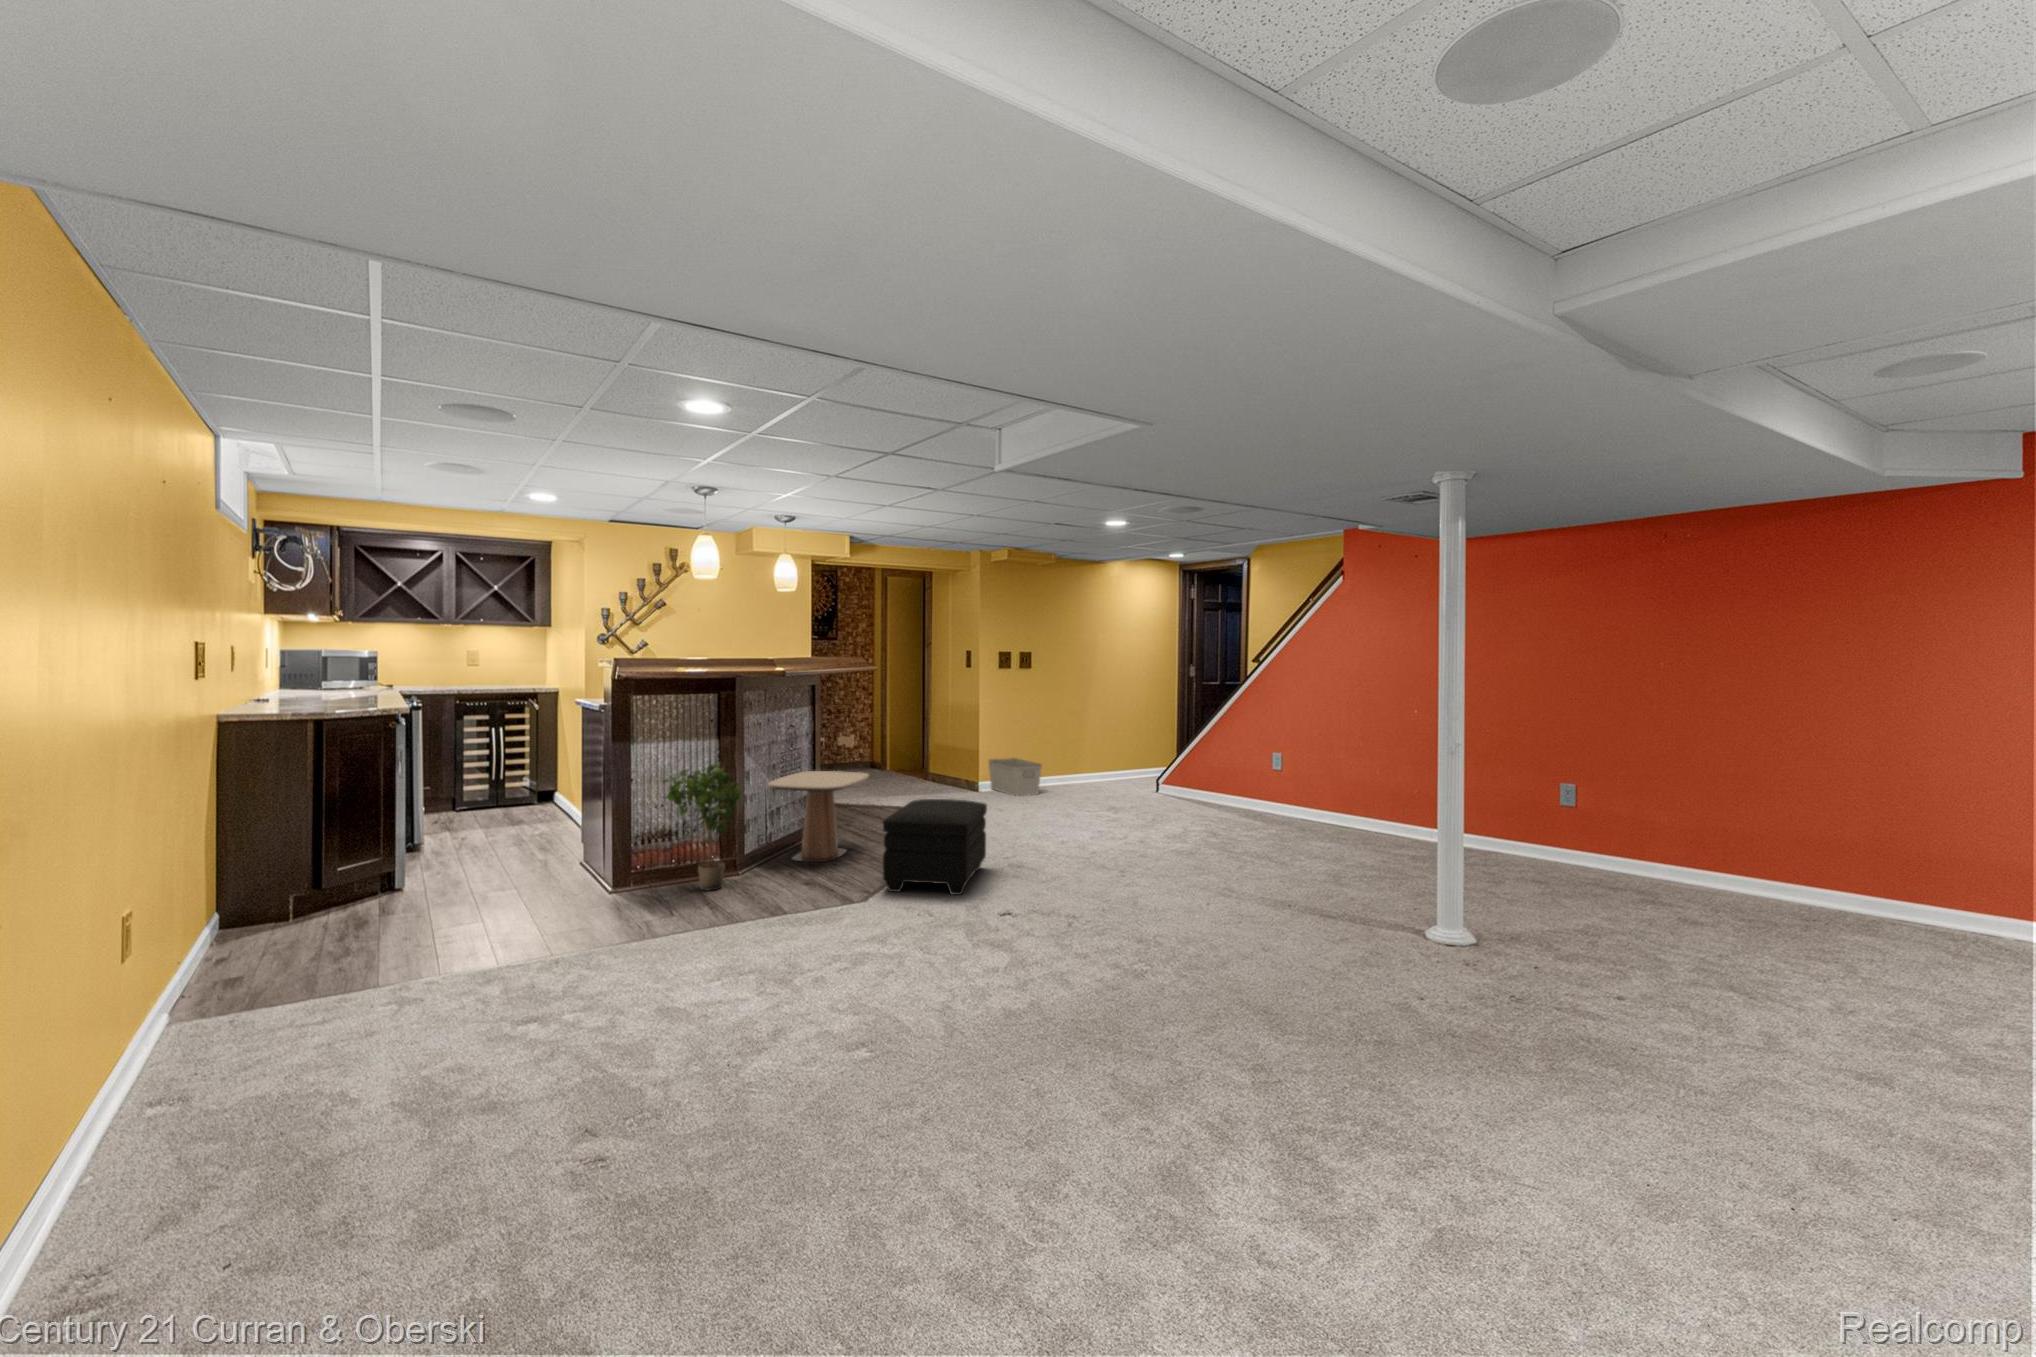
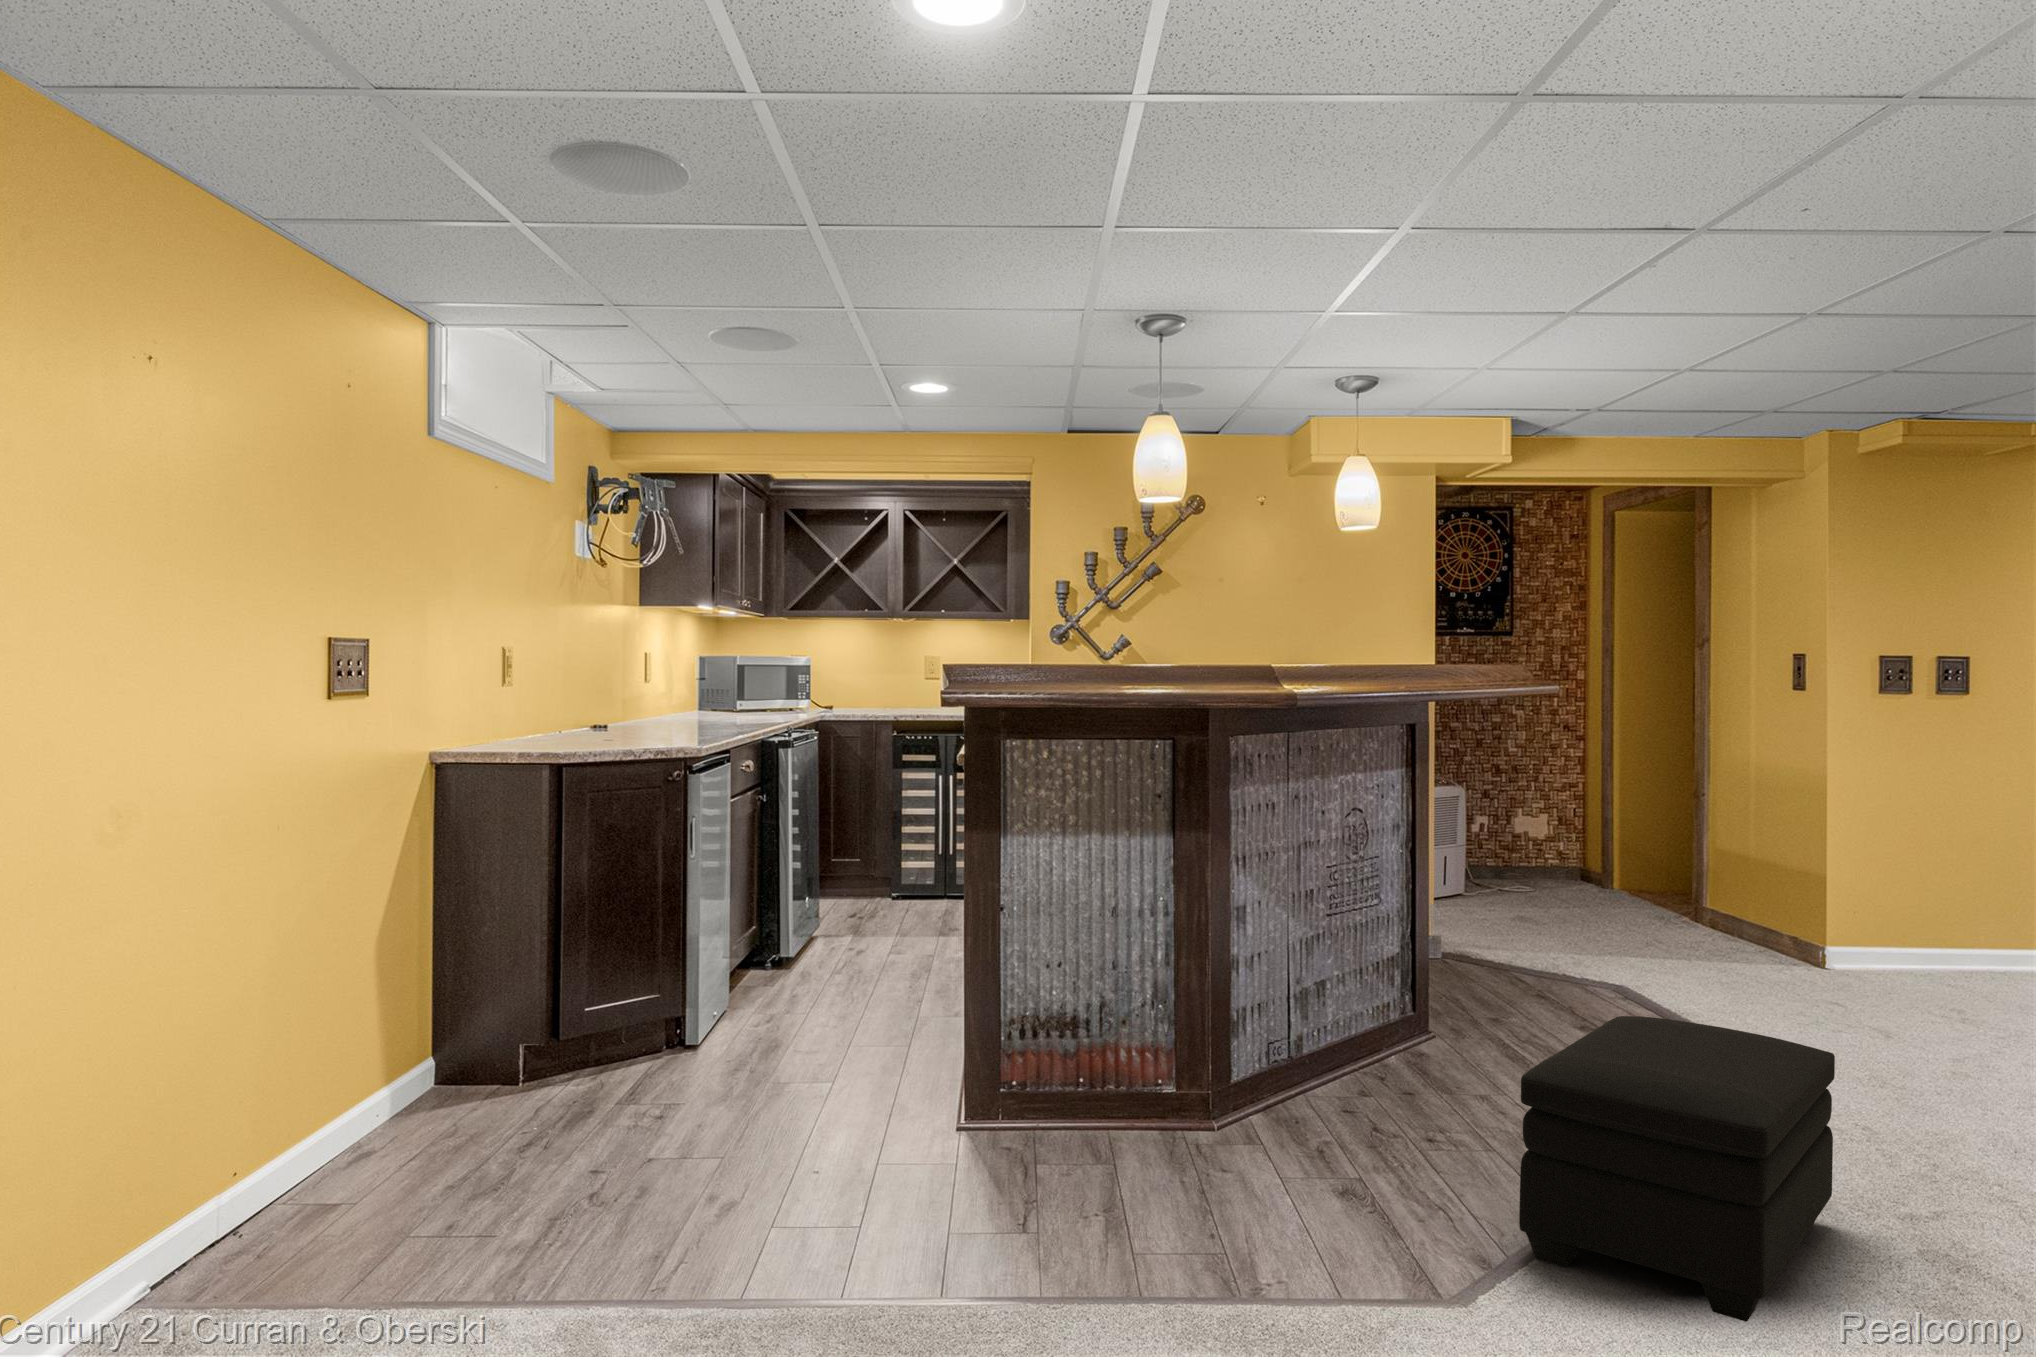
storage bin: present [989,758,1042,796] -> none [1849,896,2001,993]
potted plant: present [663,763,742,890] -> none [1032,886,1212,1166]
side table: present [768,771,869,862] -> none [1284,908,1523,1124]

